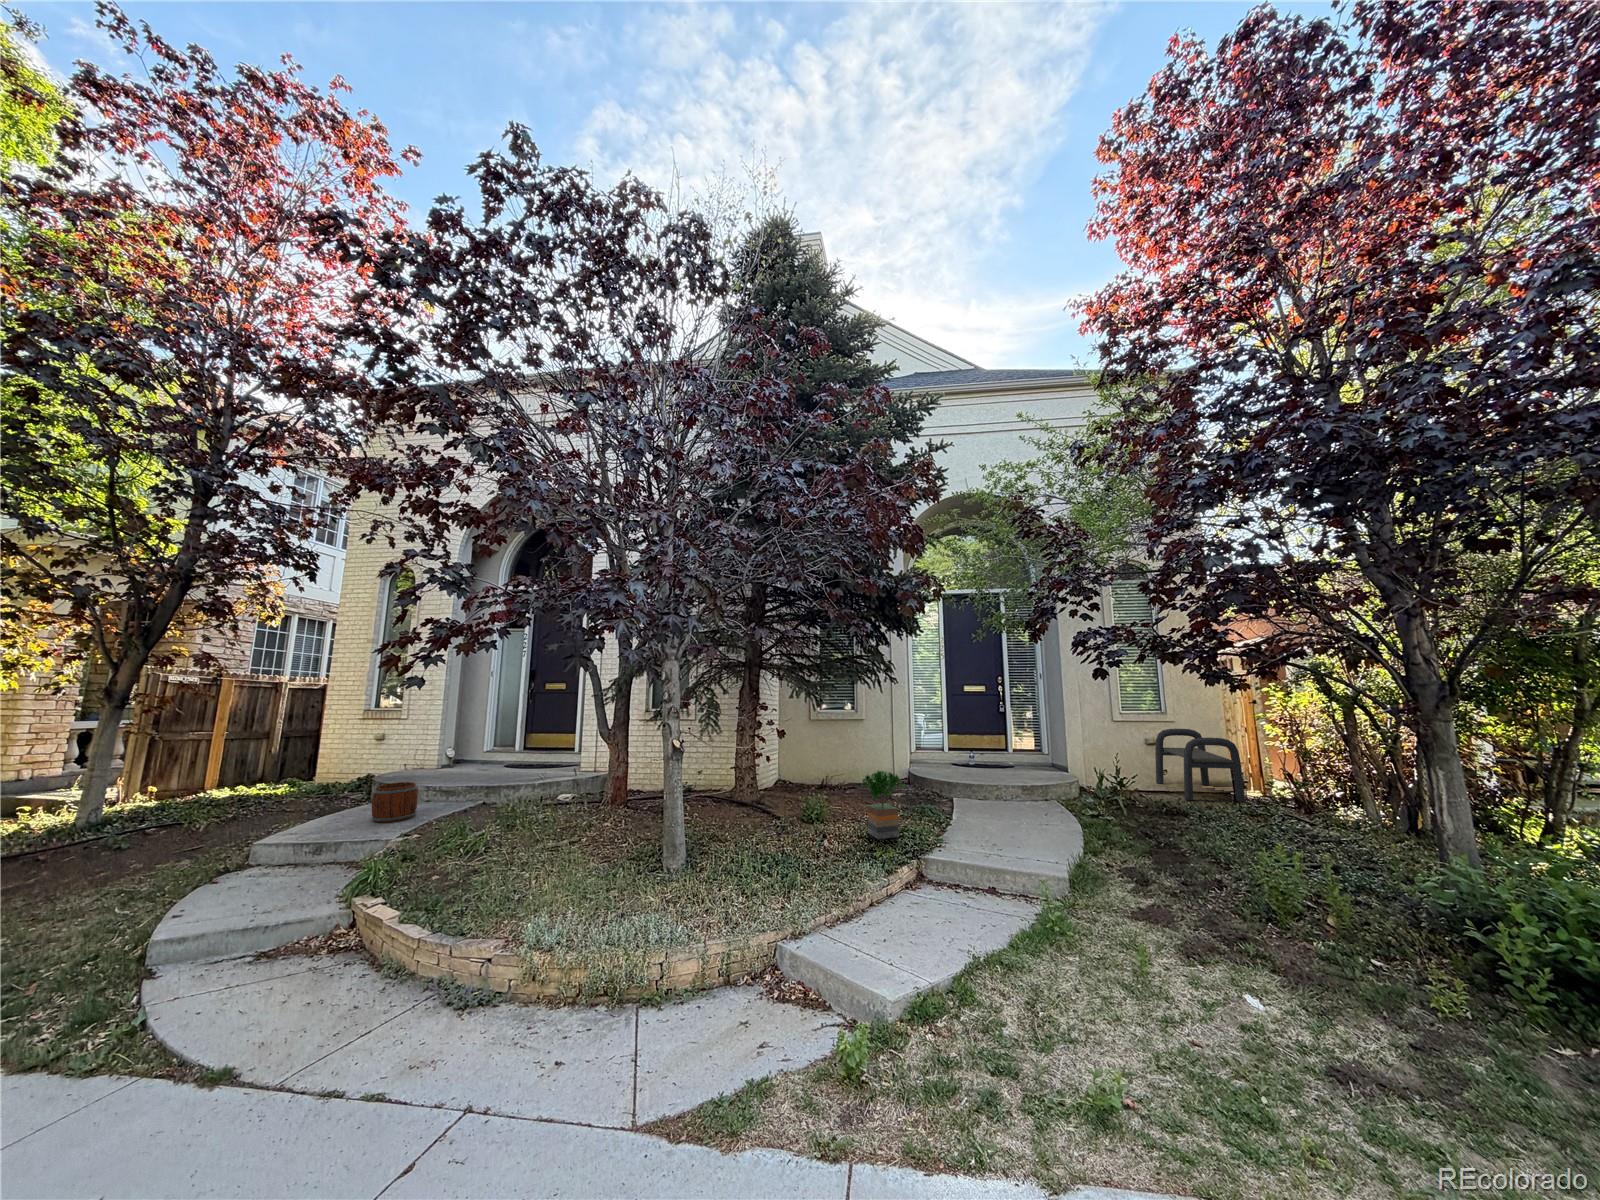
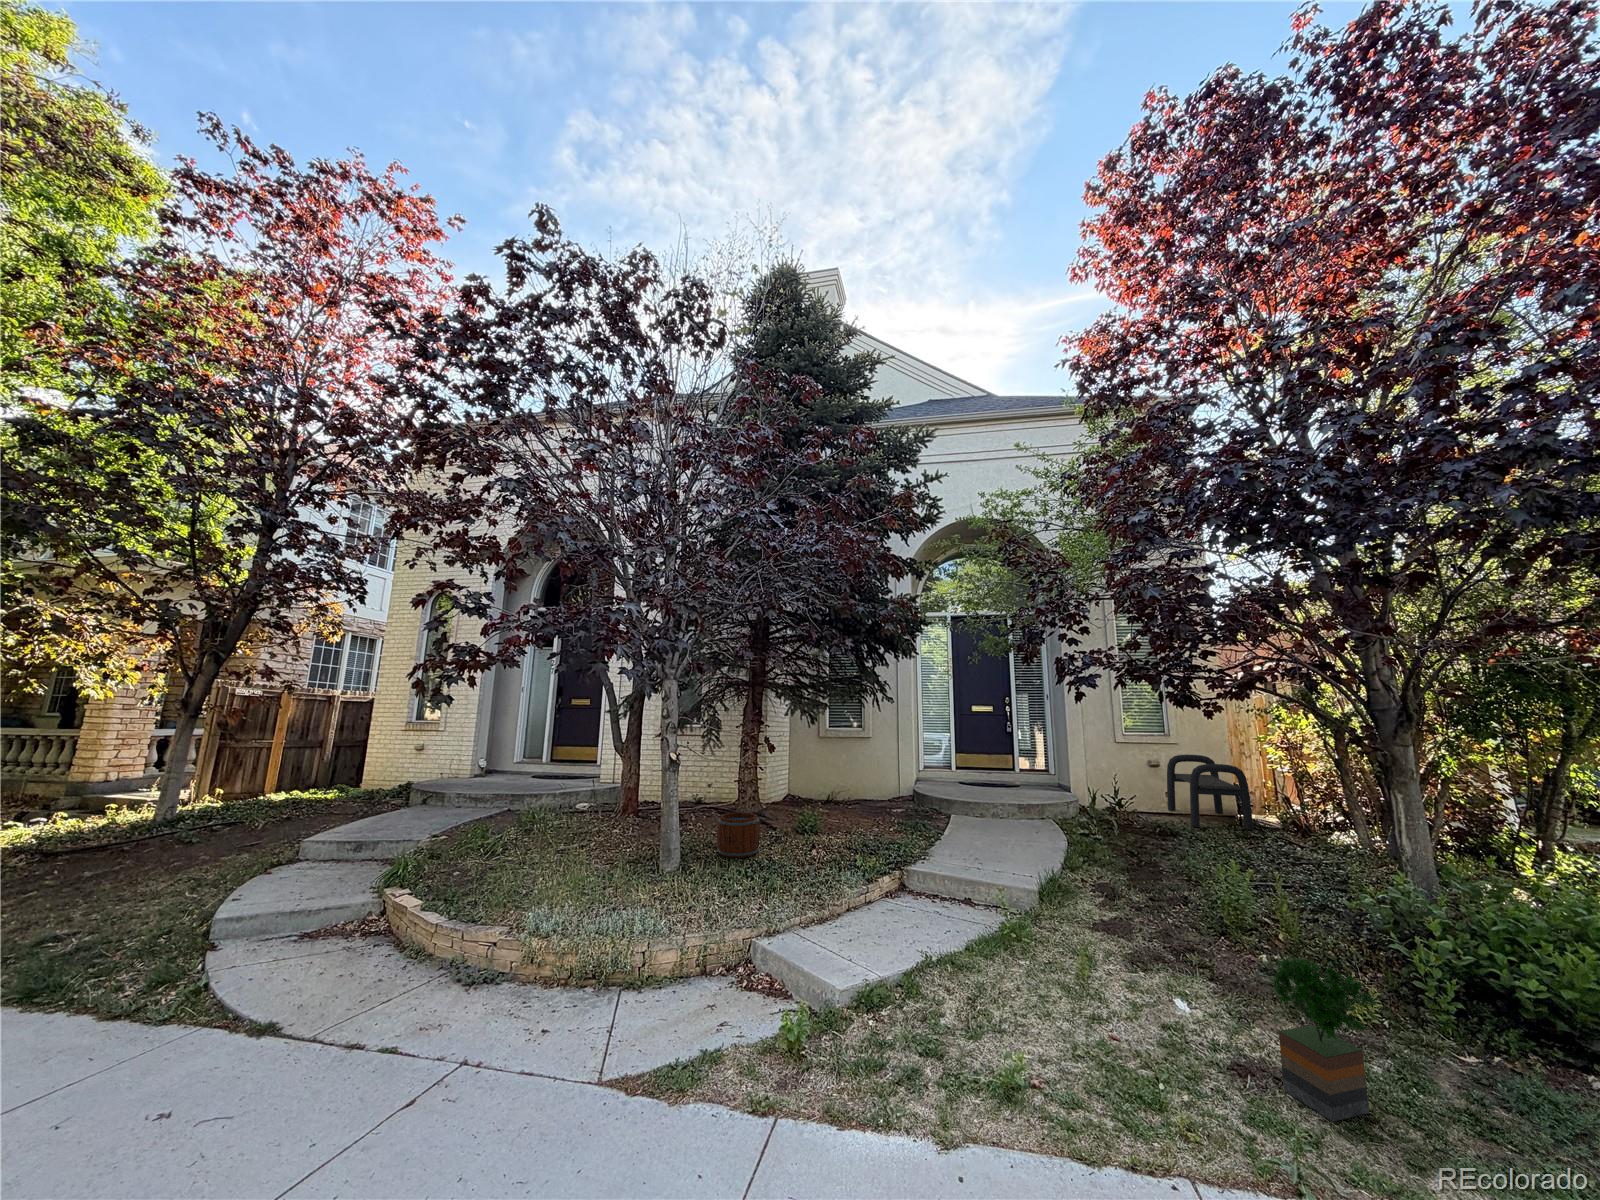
potted tree: present [862,771,905,839] -> present [1272,958,1377,1122]
bucket: present [372,782,418,822] -> present [717,812,760,858]

